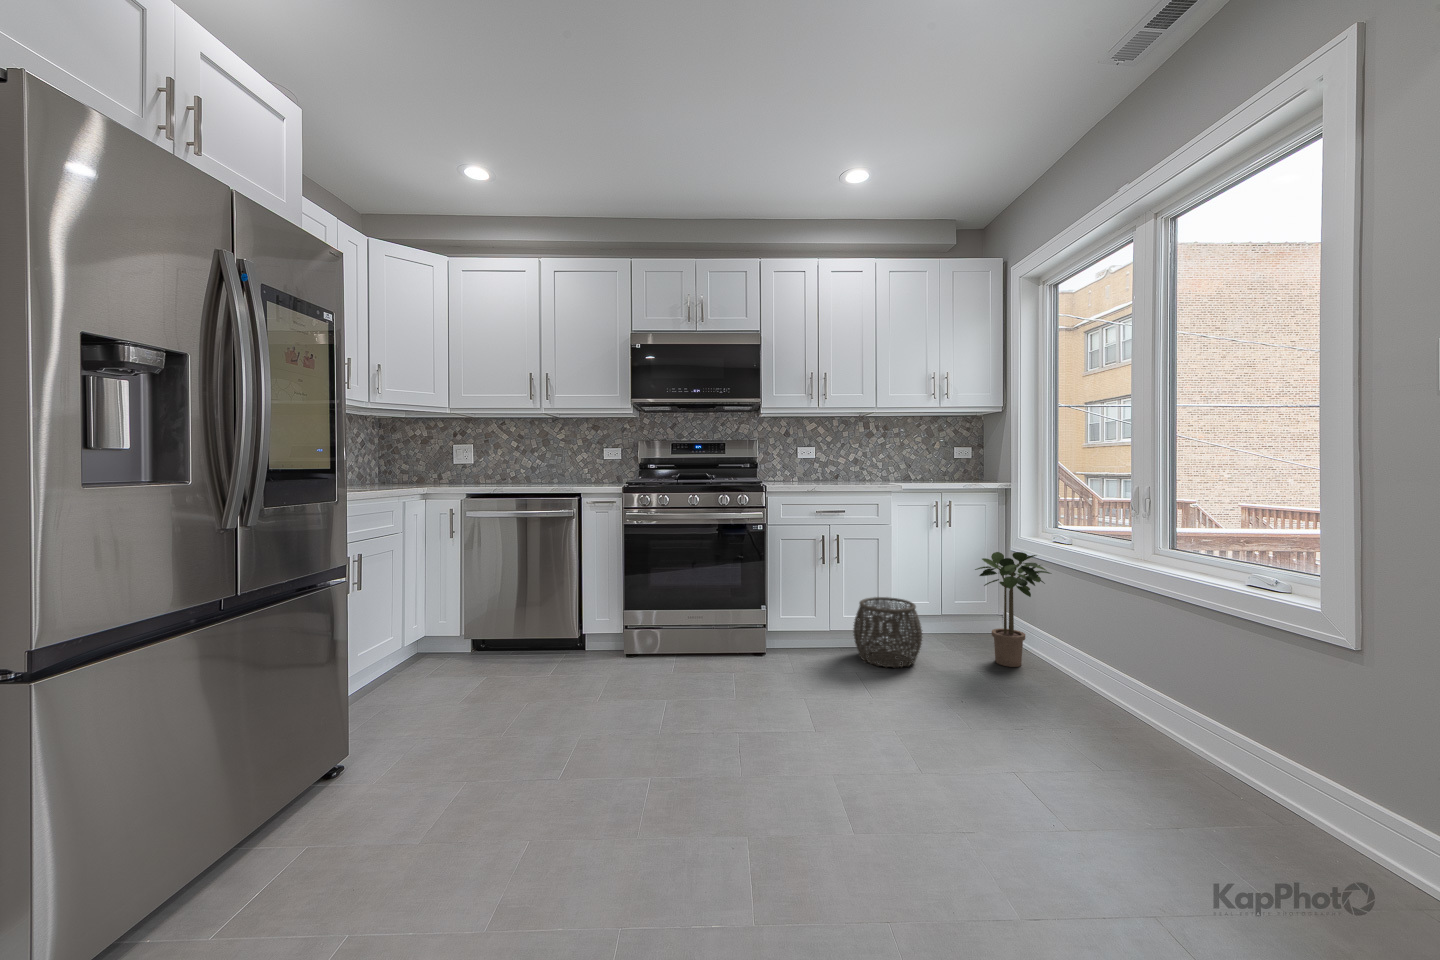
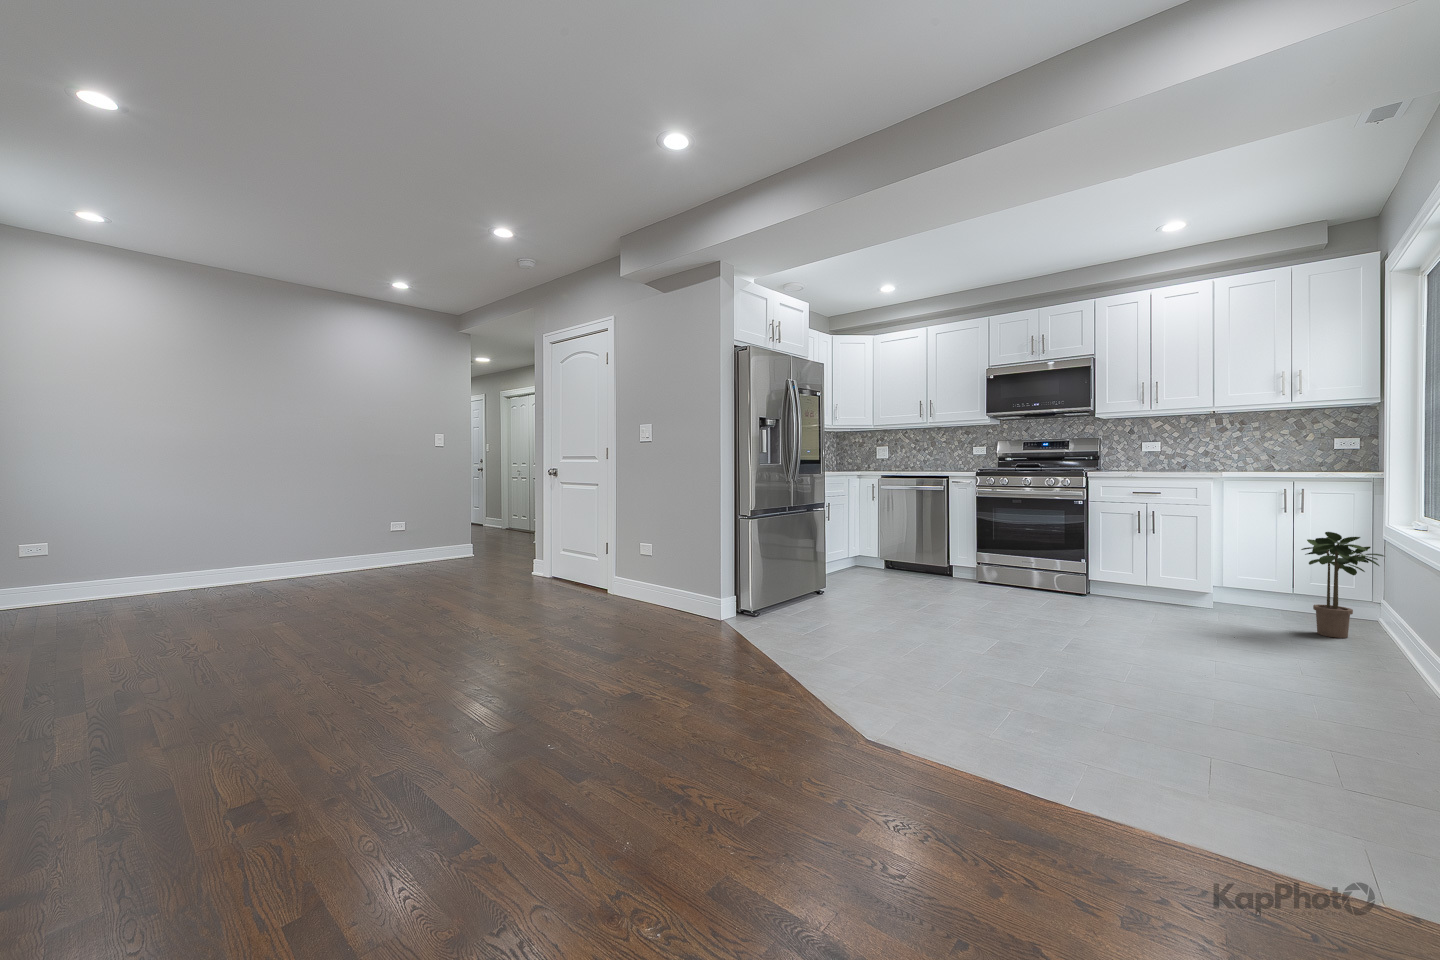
woven basket: present [853,597,922,668] -> none [1161,565,1231,619]

